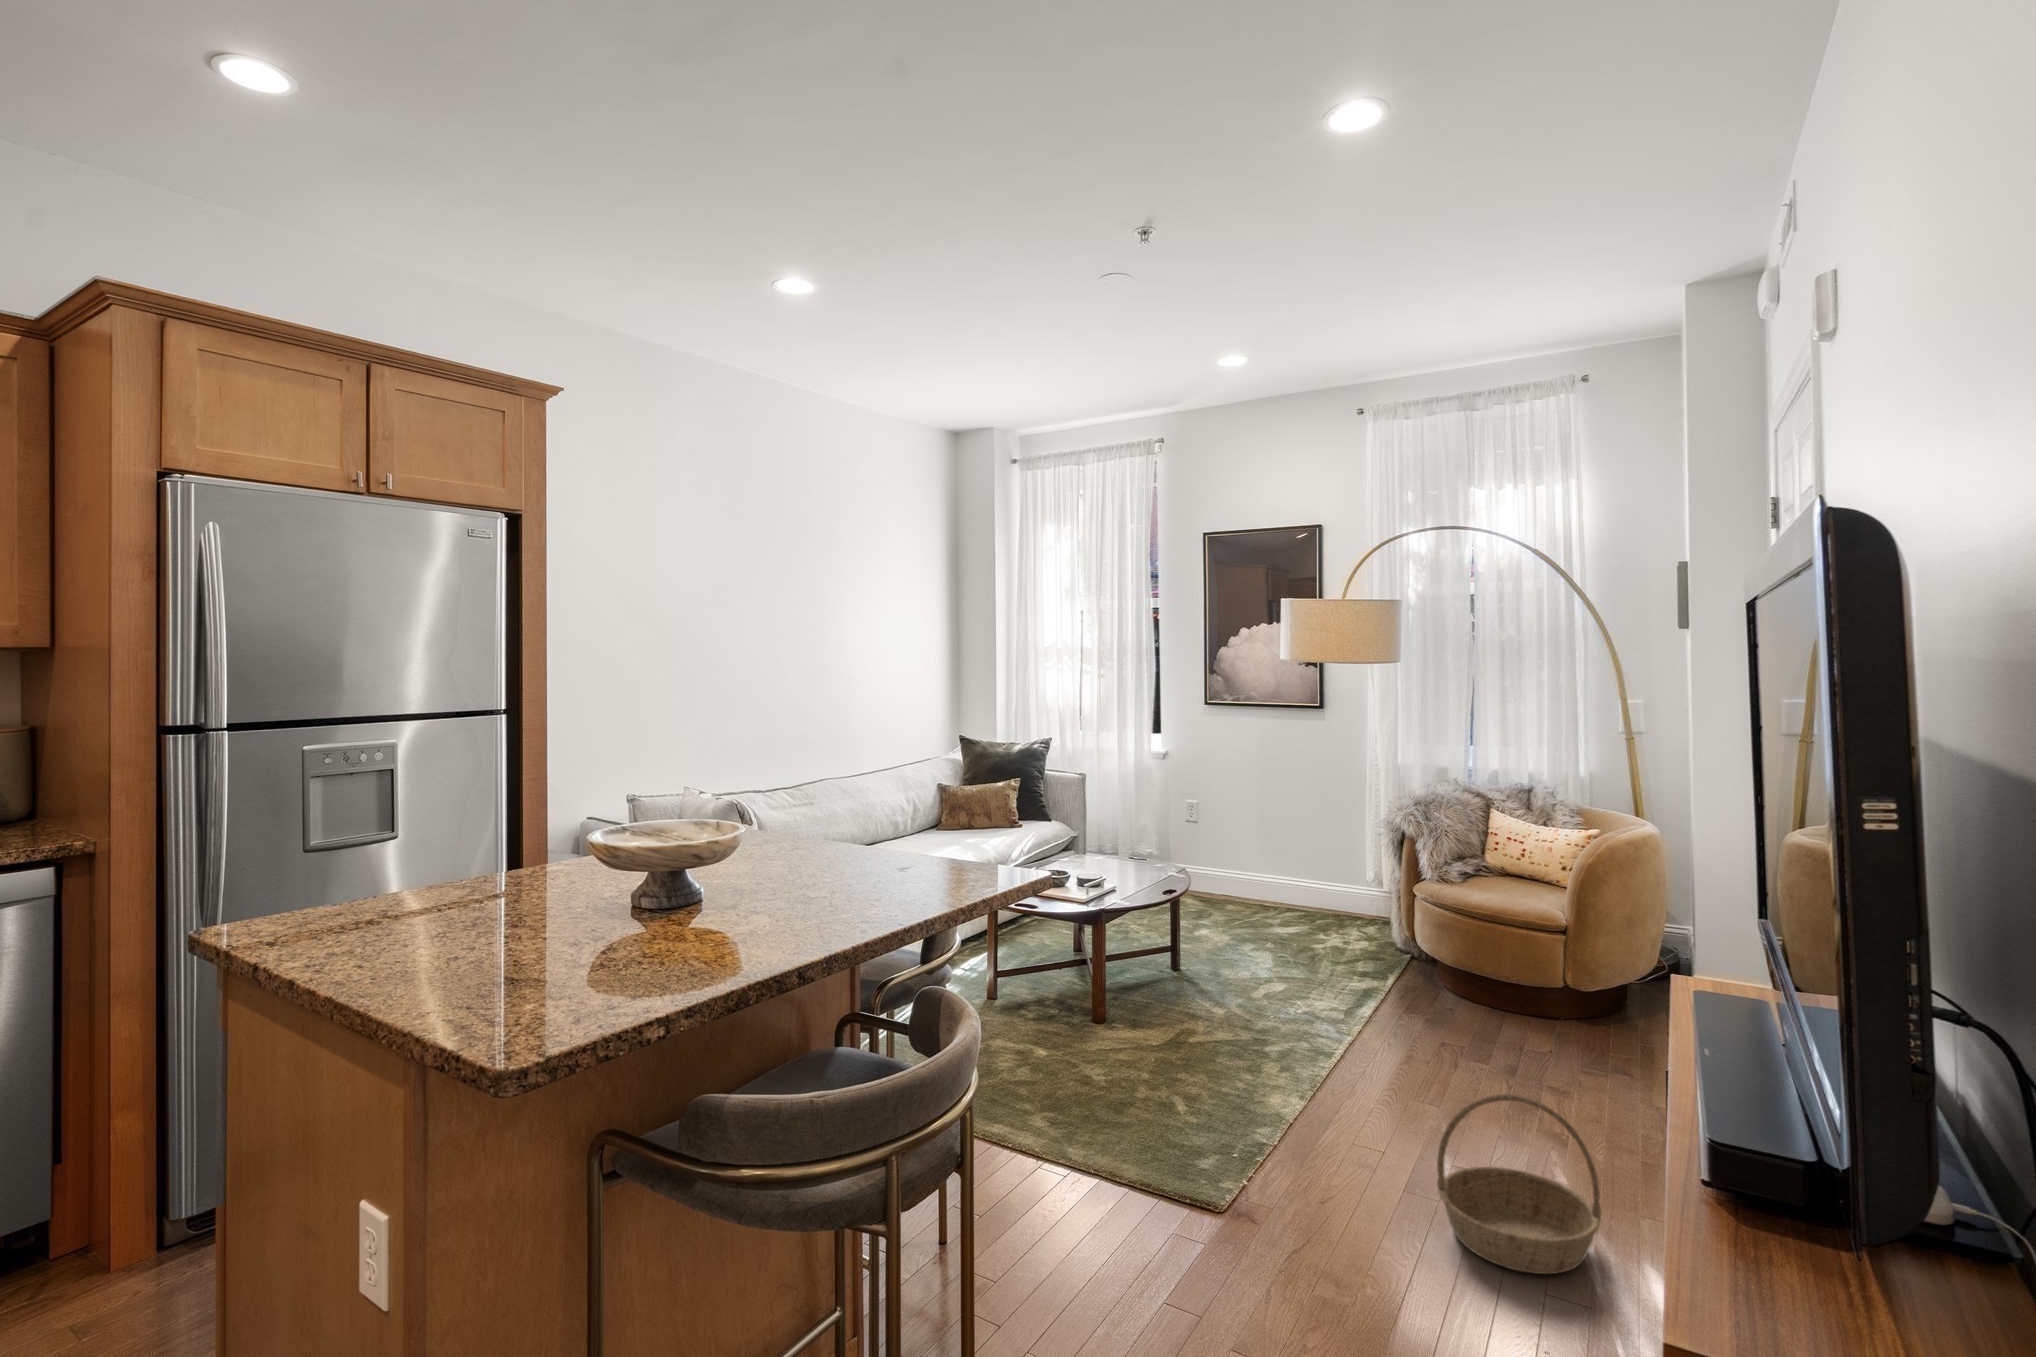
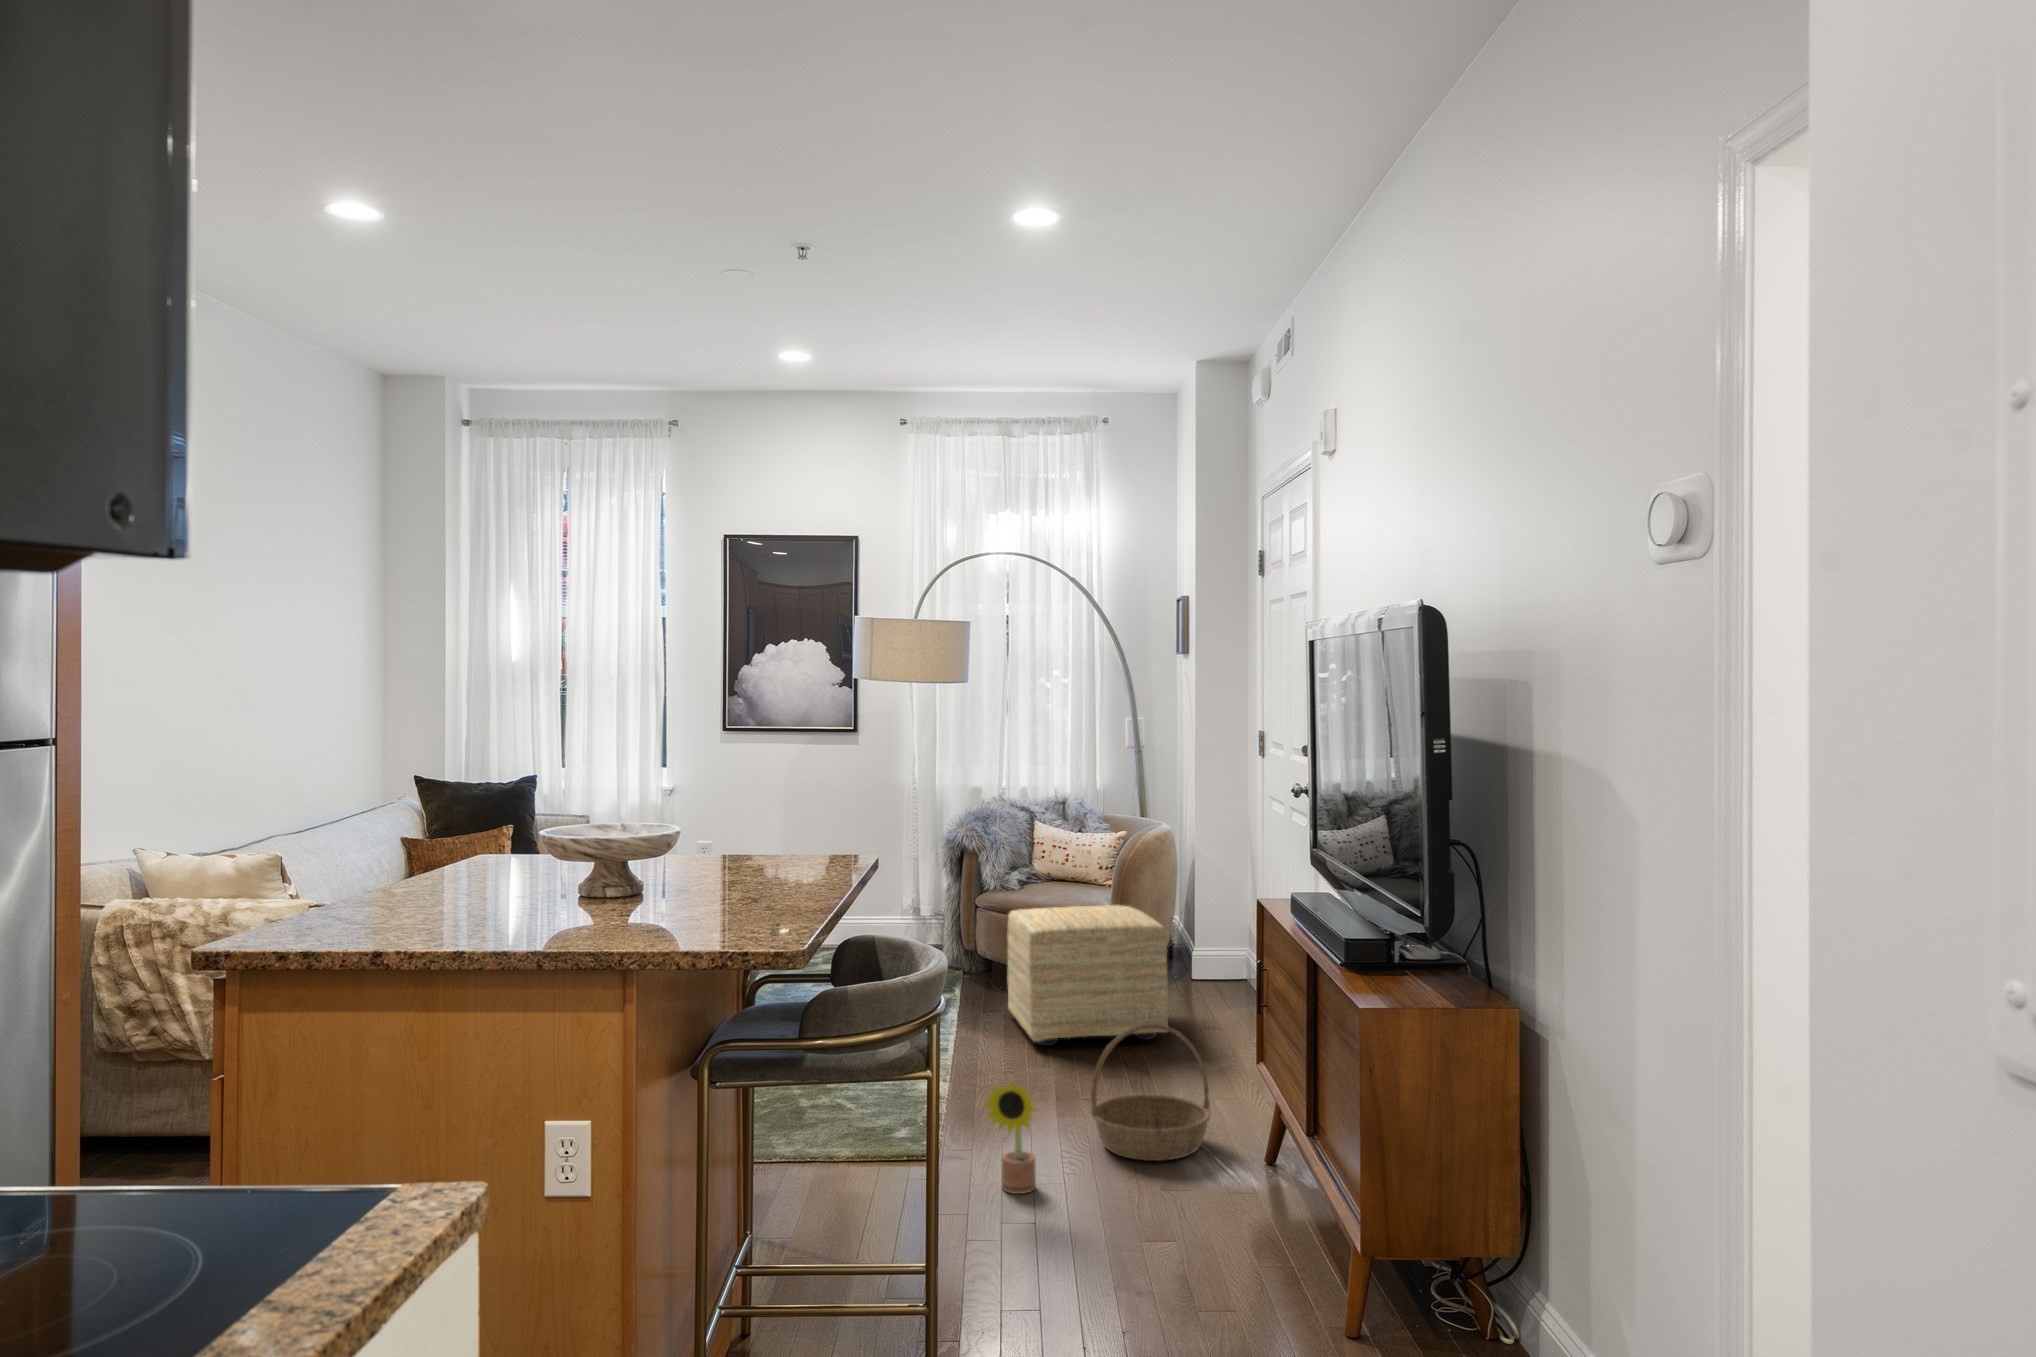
ottoman: none [1431,908,1611,1080] -> present [1007,905,1168,1046]
decorative plant: none [1271,1142,1340,1272] -> present [984,1083,1036,1194]

